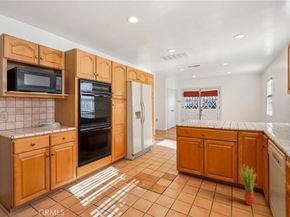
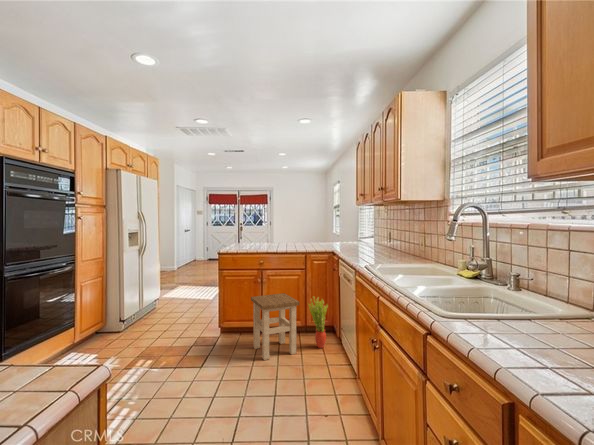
stool: none [196,157,231,204] -> present [251,293,299,360]

